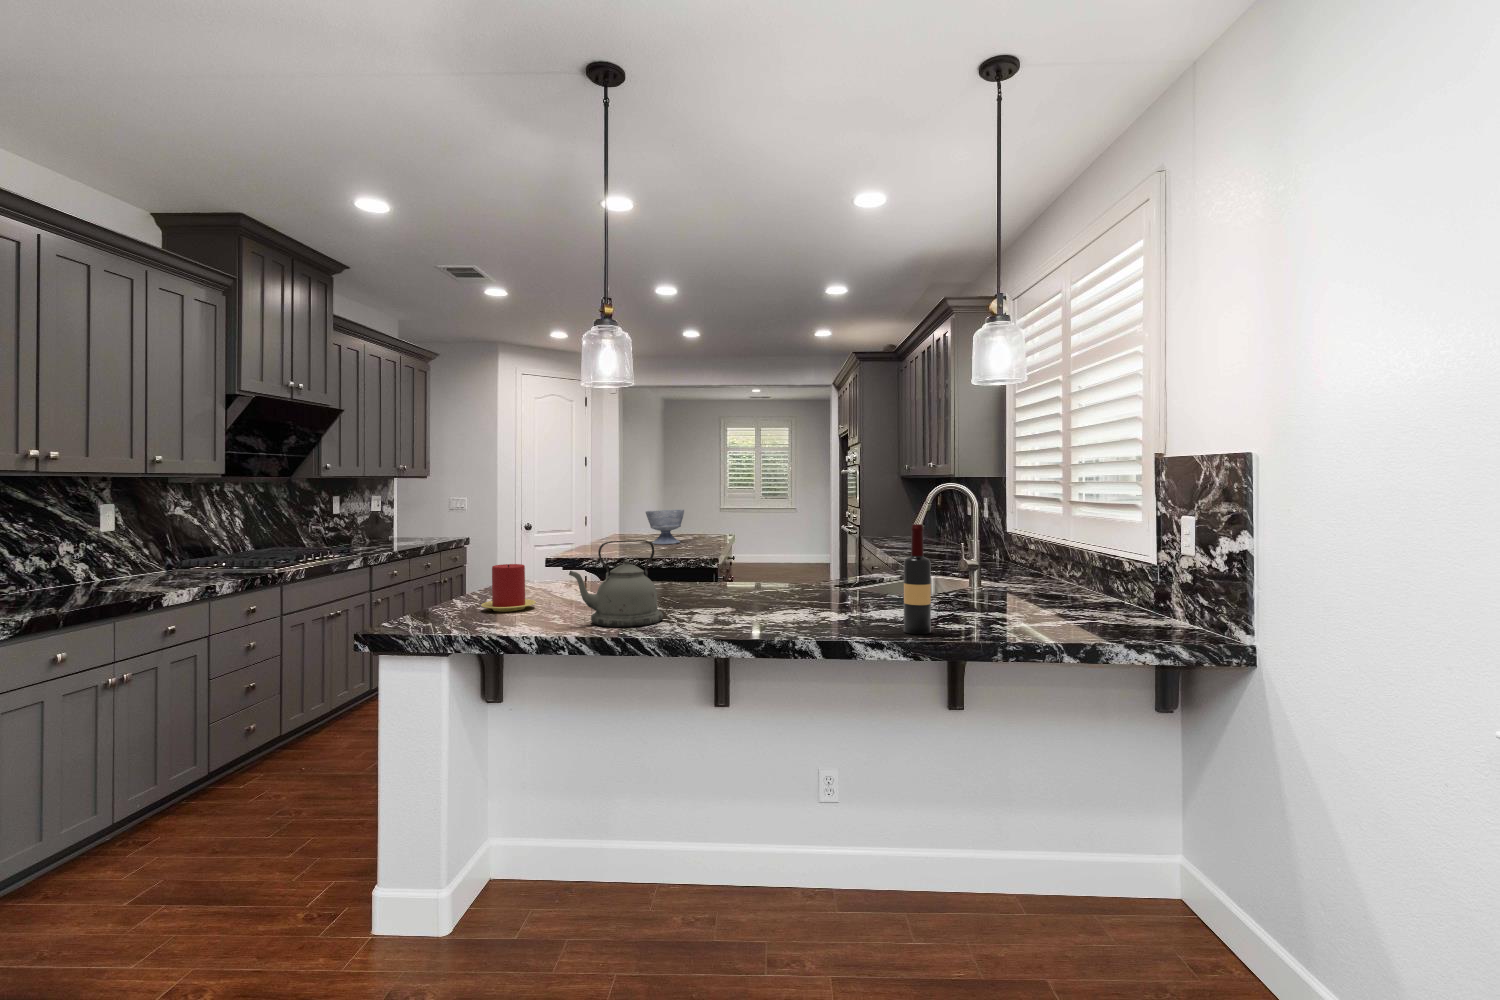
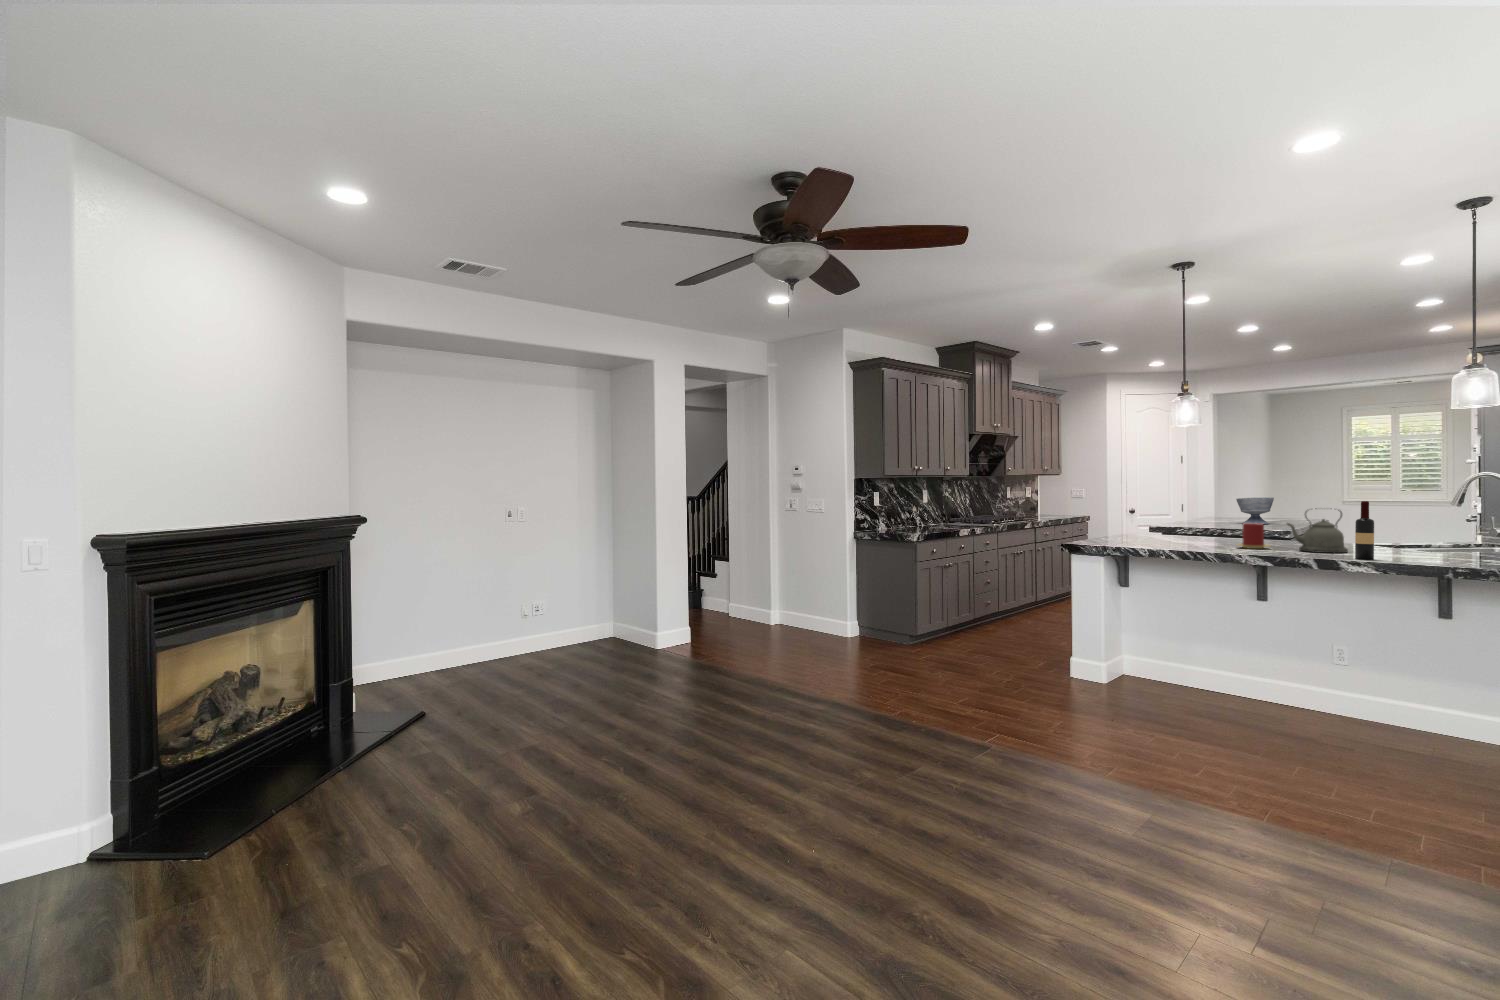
kettle: present [569,540,663,627] -> present [1287,510,1348,553]
candle: present [481,564,536,611] -> present [1237,523,1270,549]

